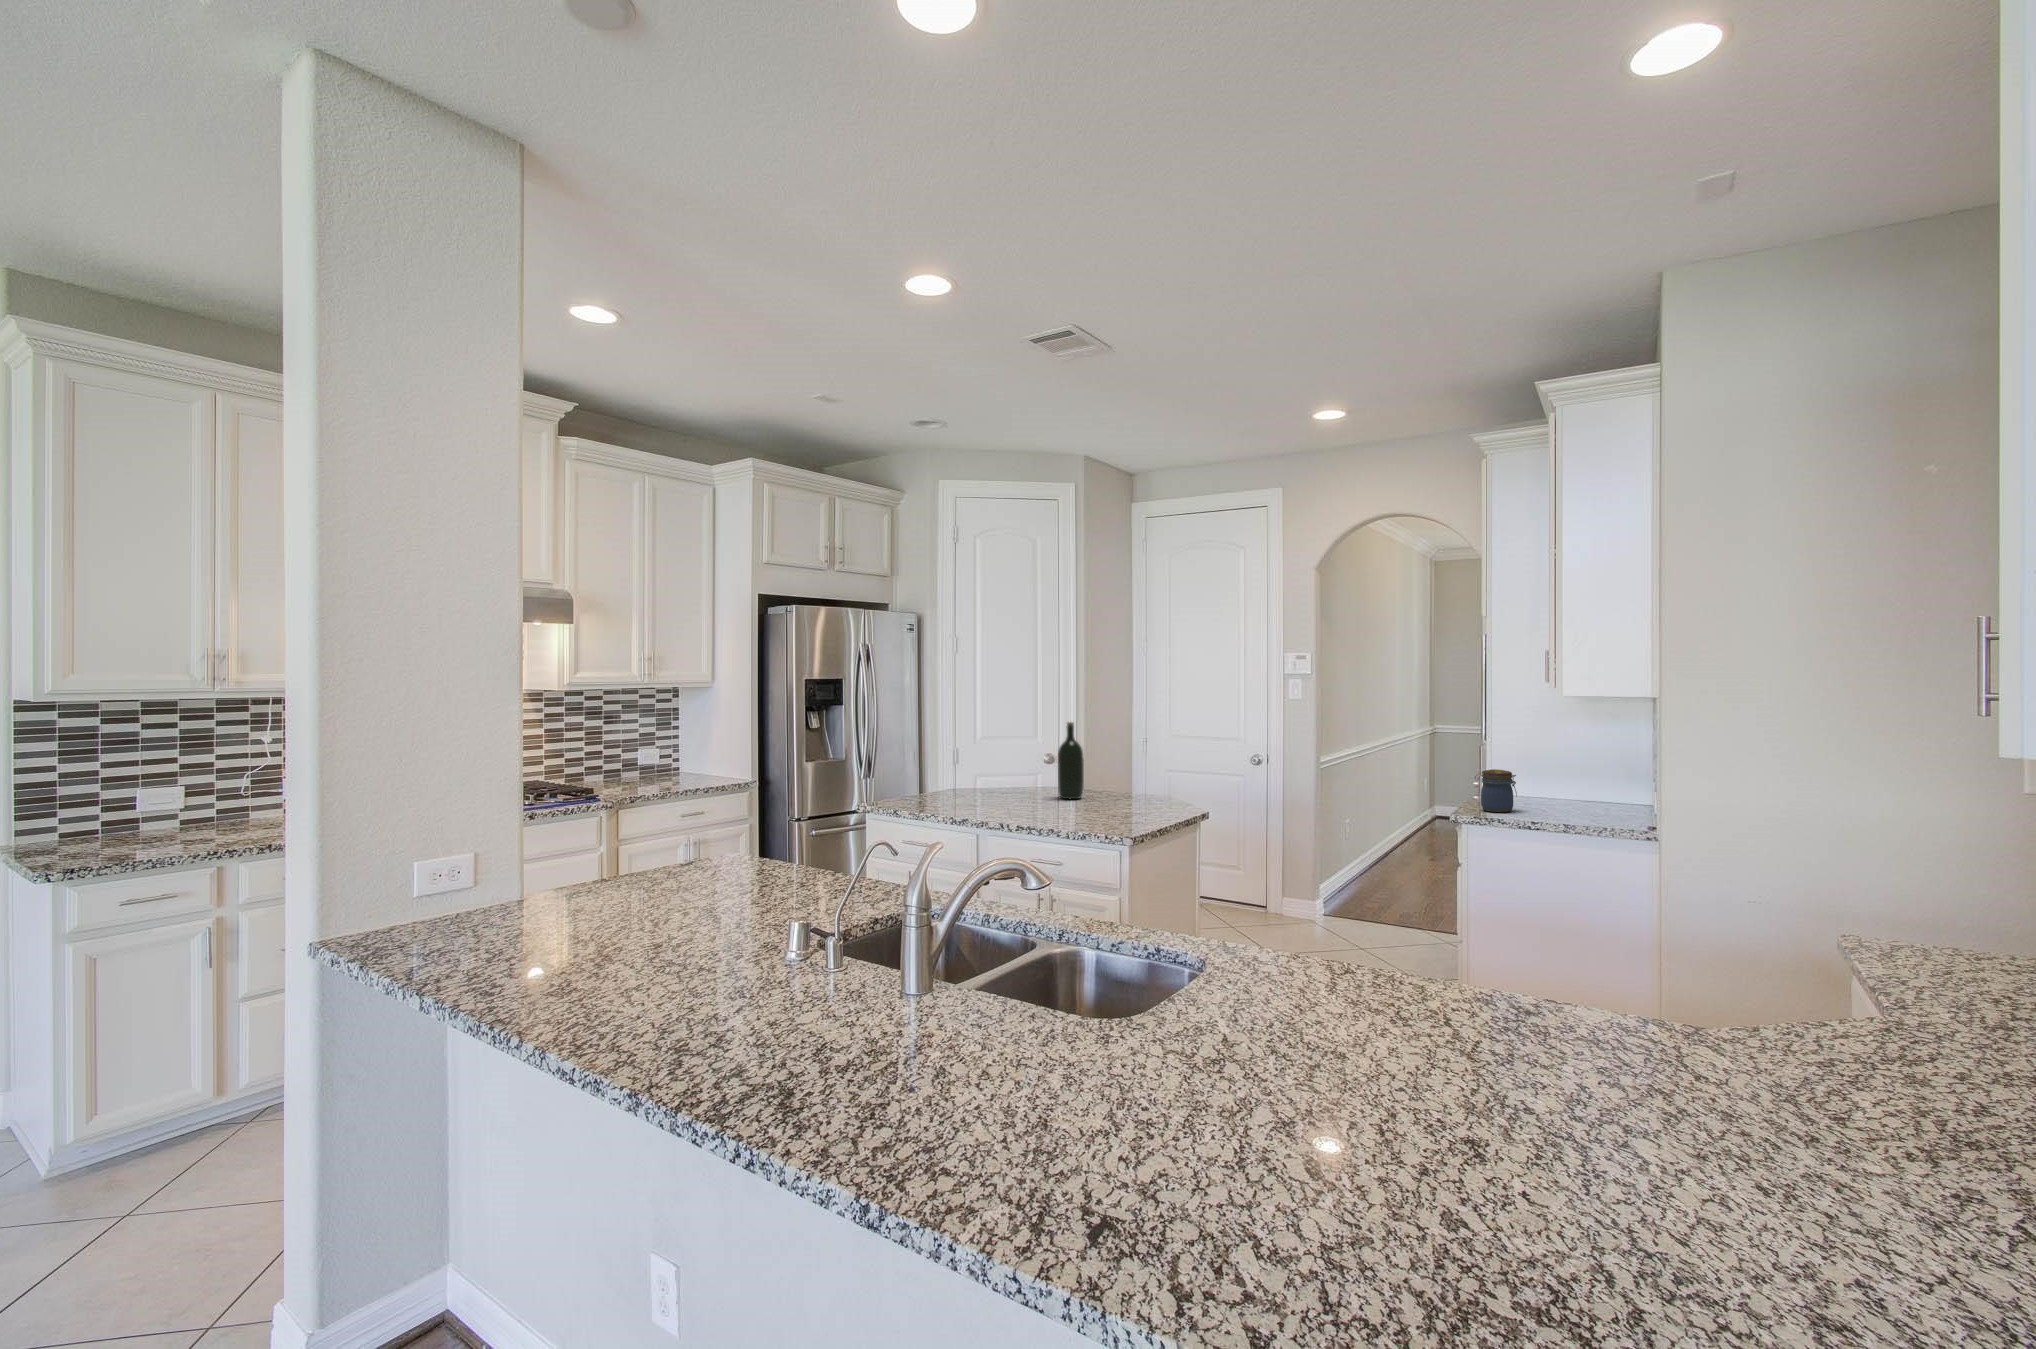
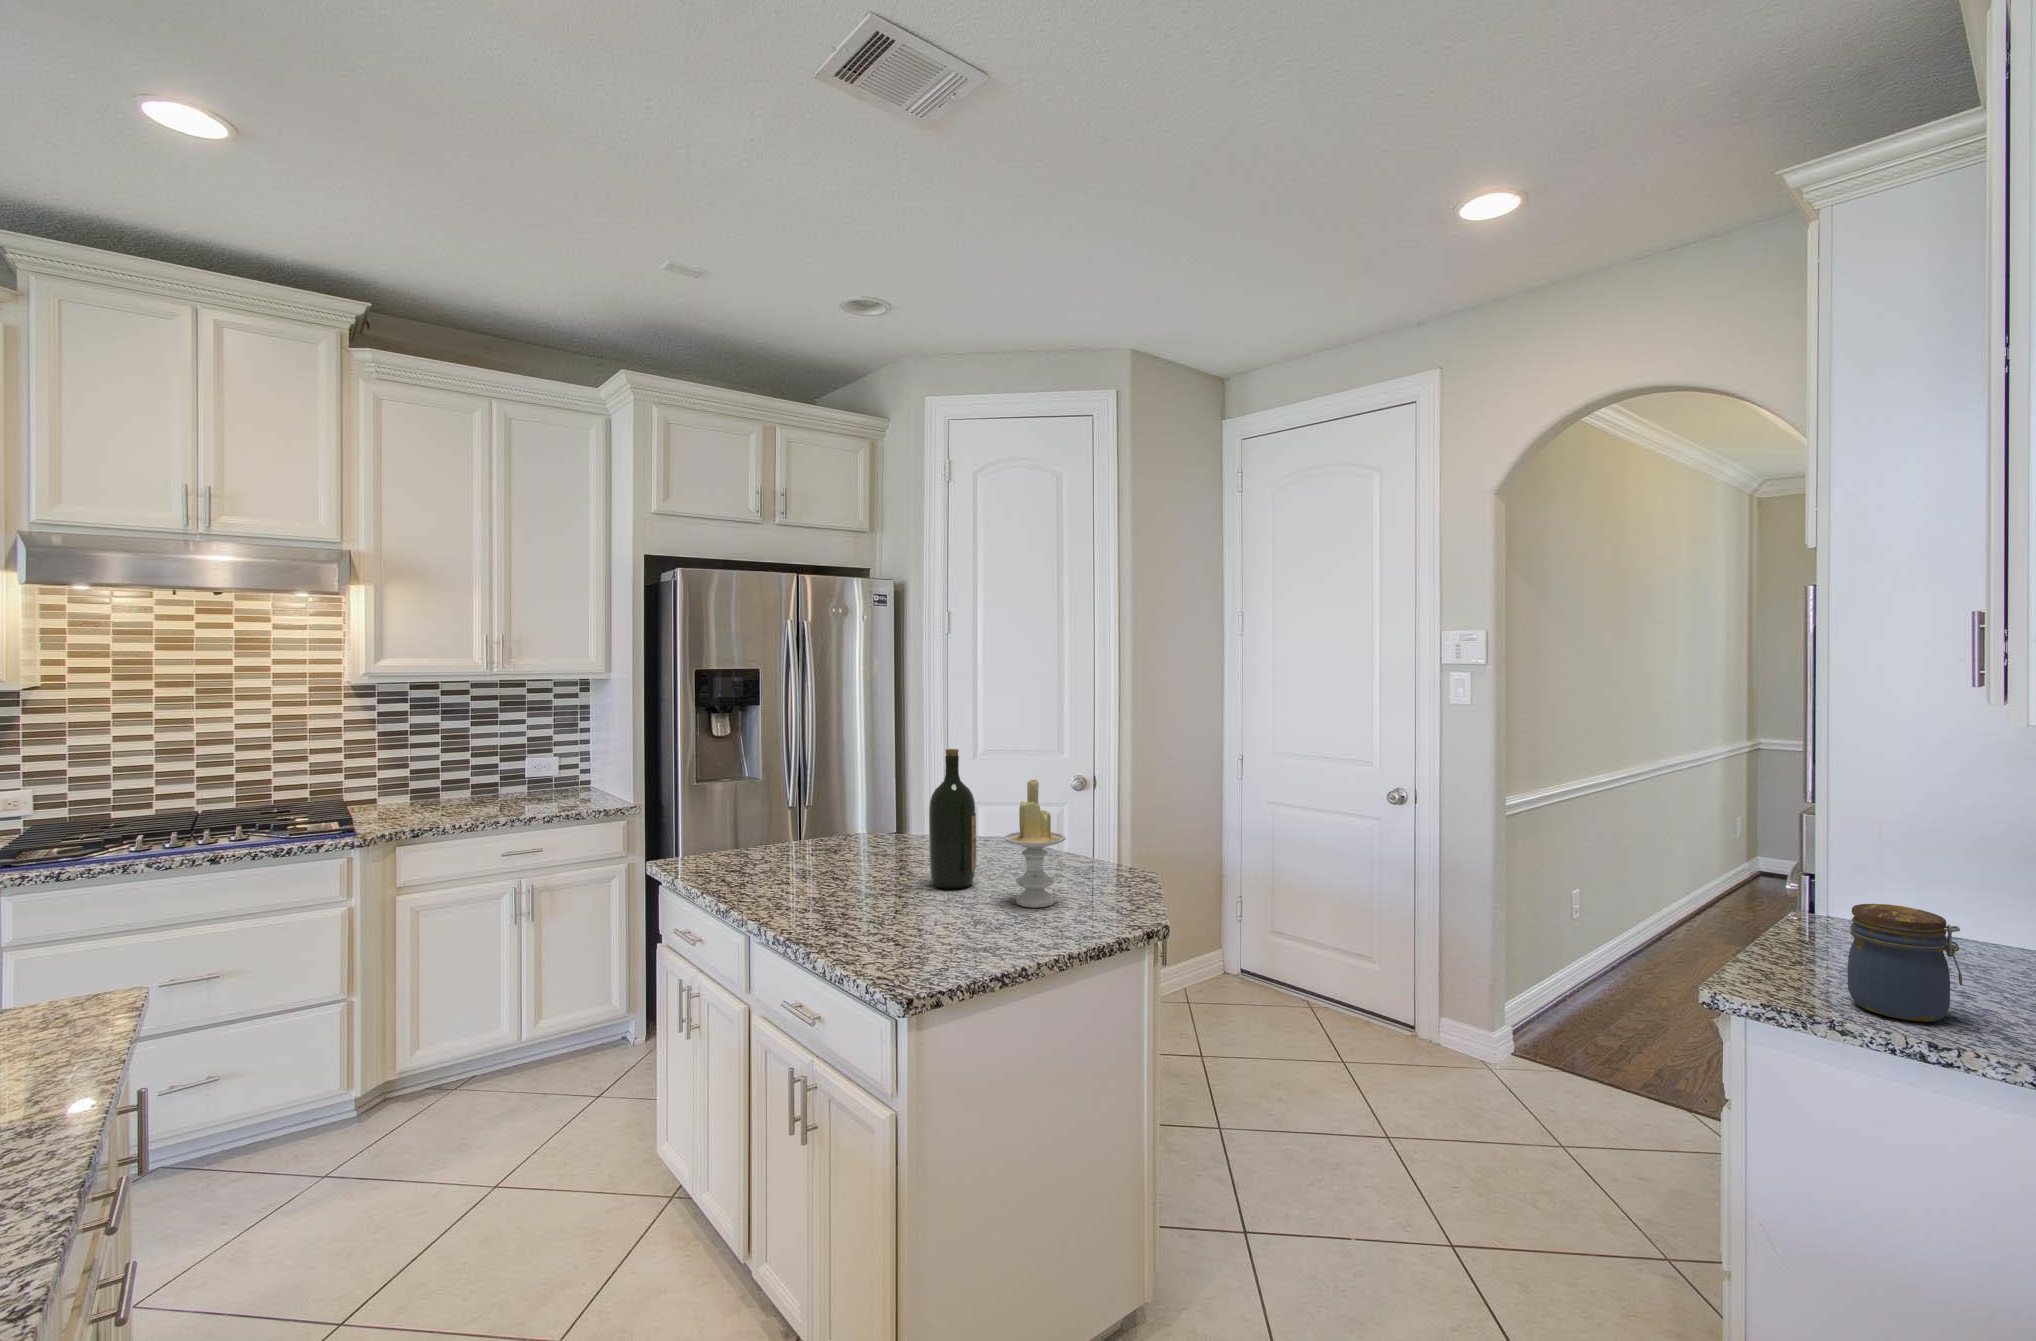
candle: none [1111,736,1143,803] -> present [1004,779,1066,907]

